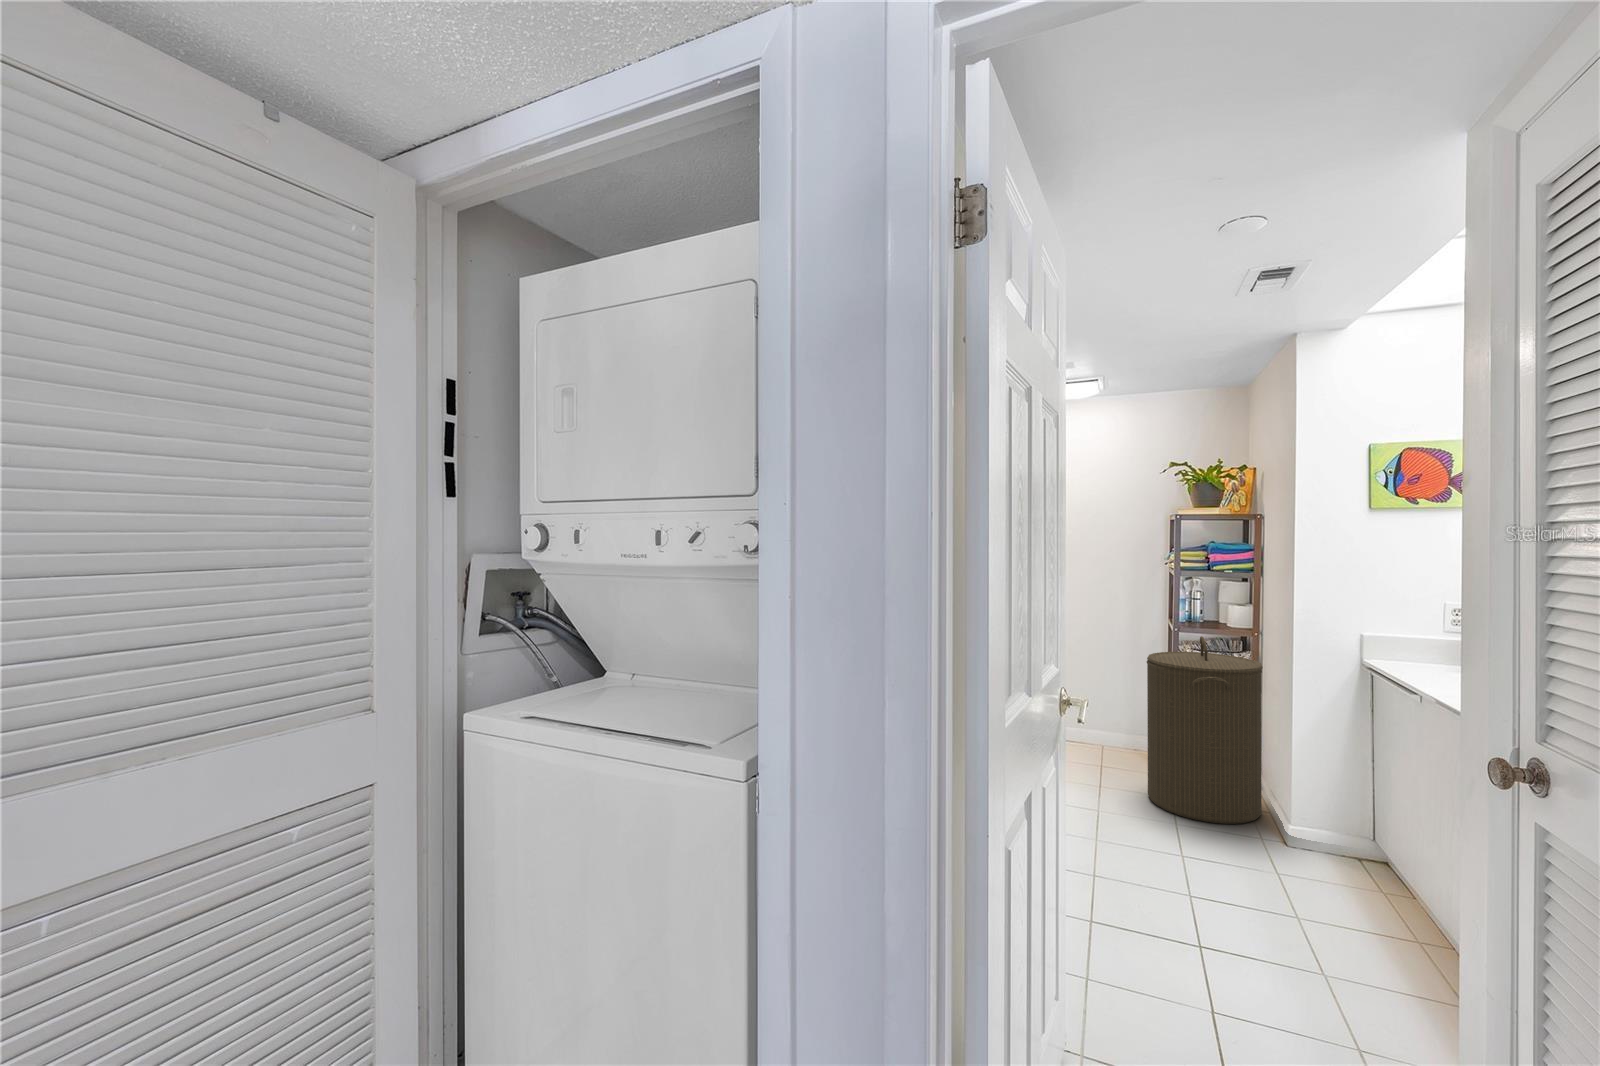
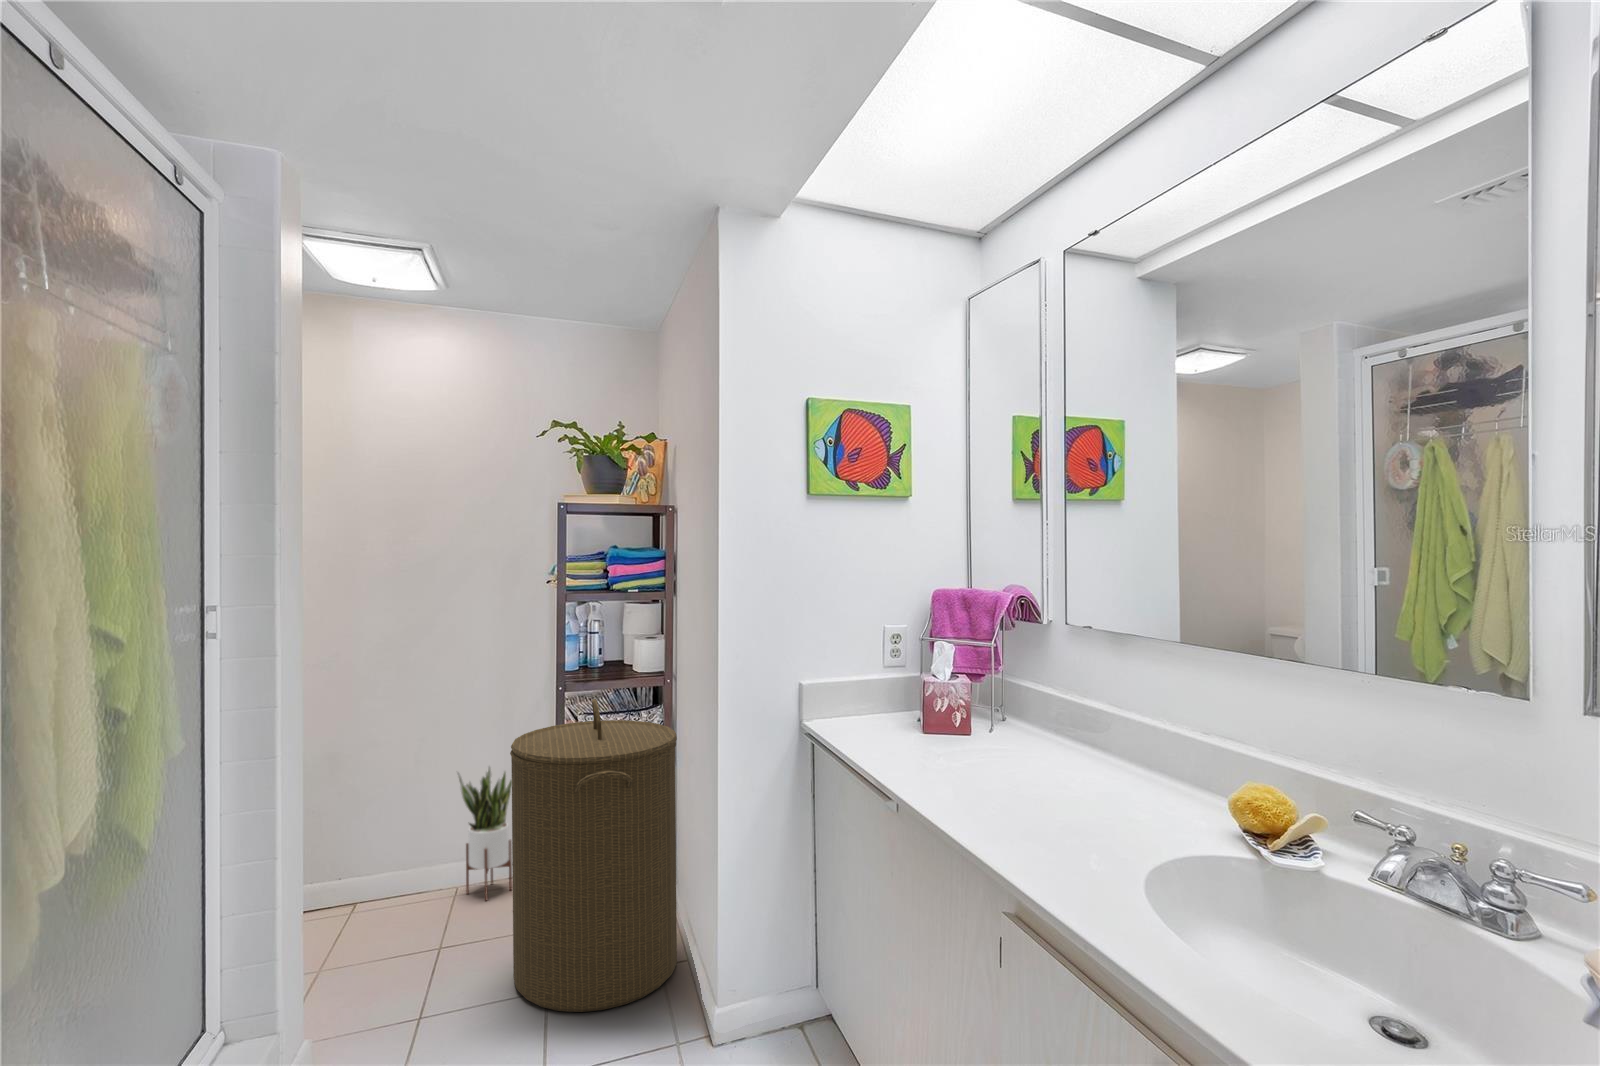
potted plant: none [1105,675,1140,757] -> present [457,766,512,900]

